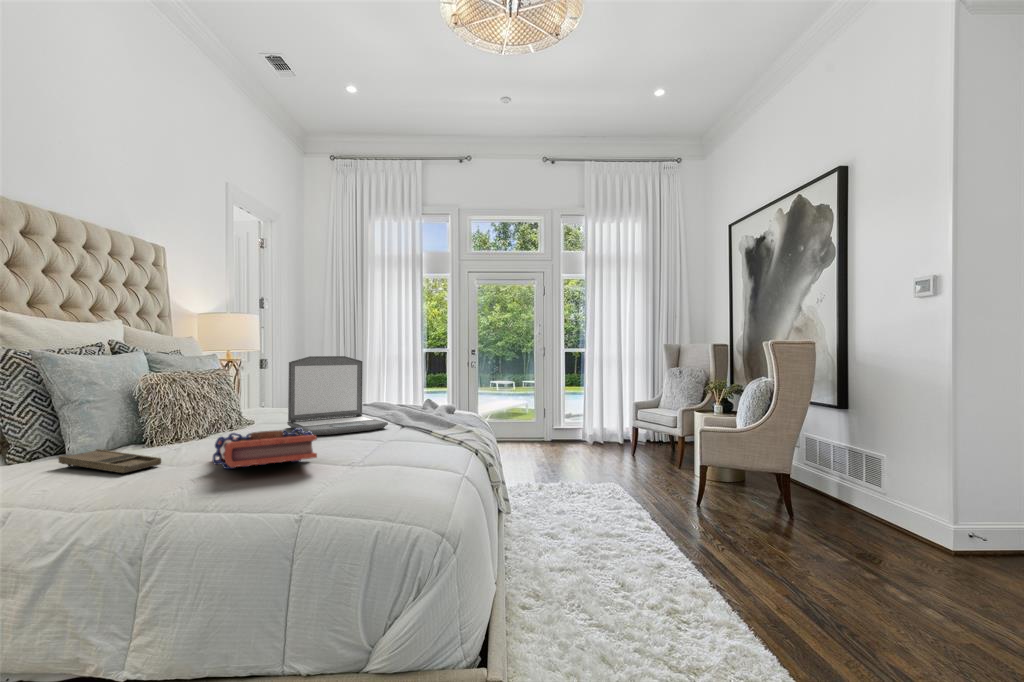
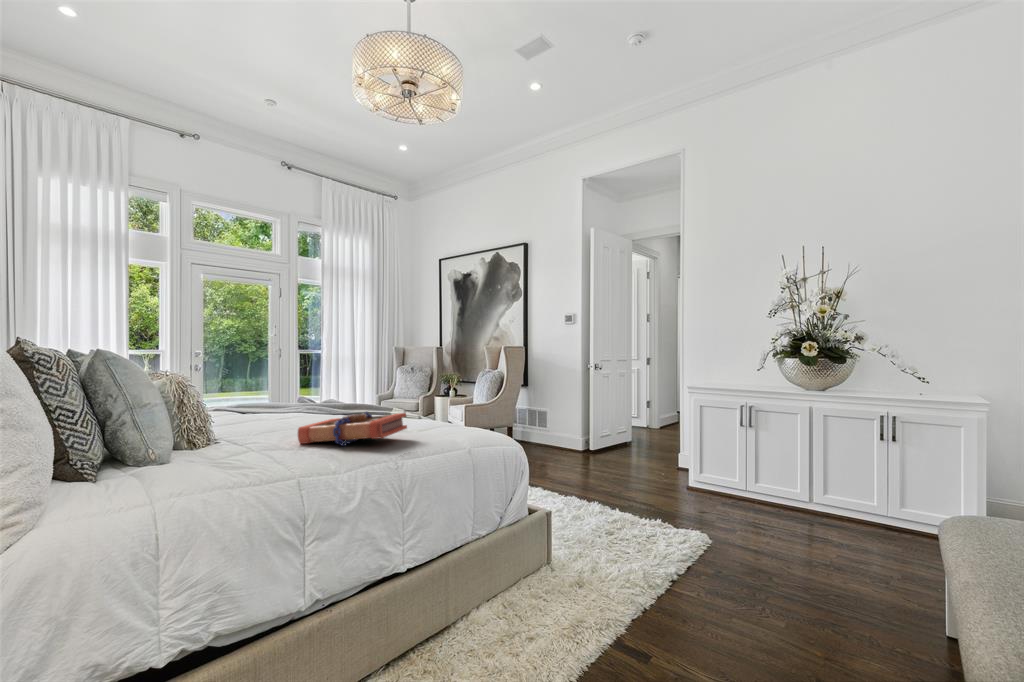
laptop: present [287,356,388,435] -> none [236,356,329,425]
tray: present [59,449,161,473] -> none [186,446,280,467]

